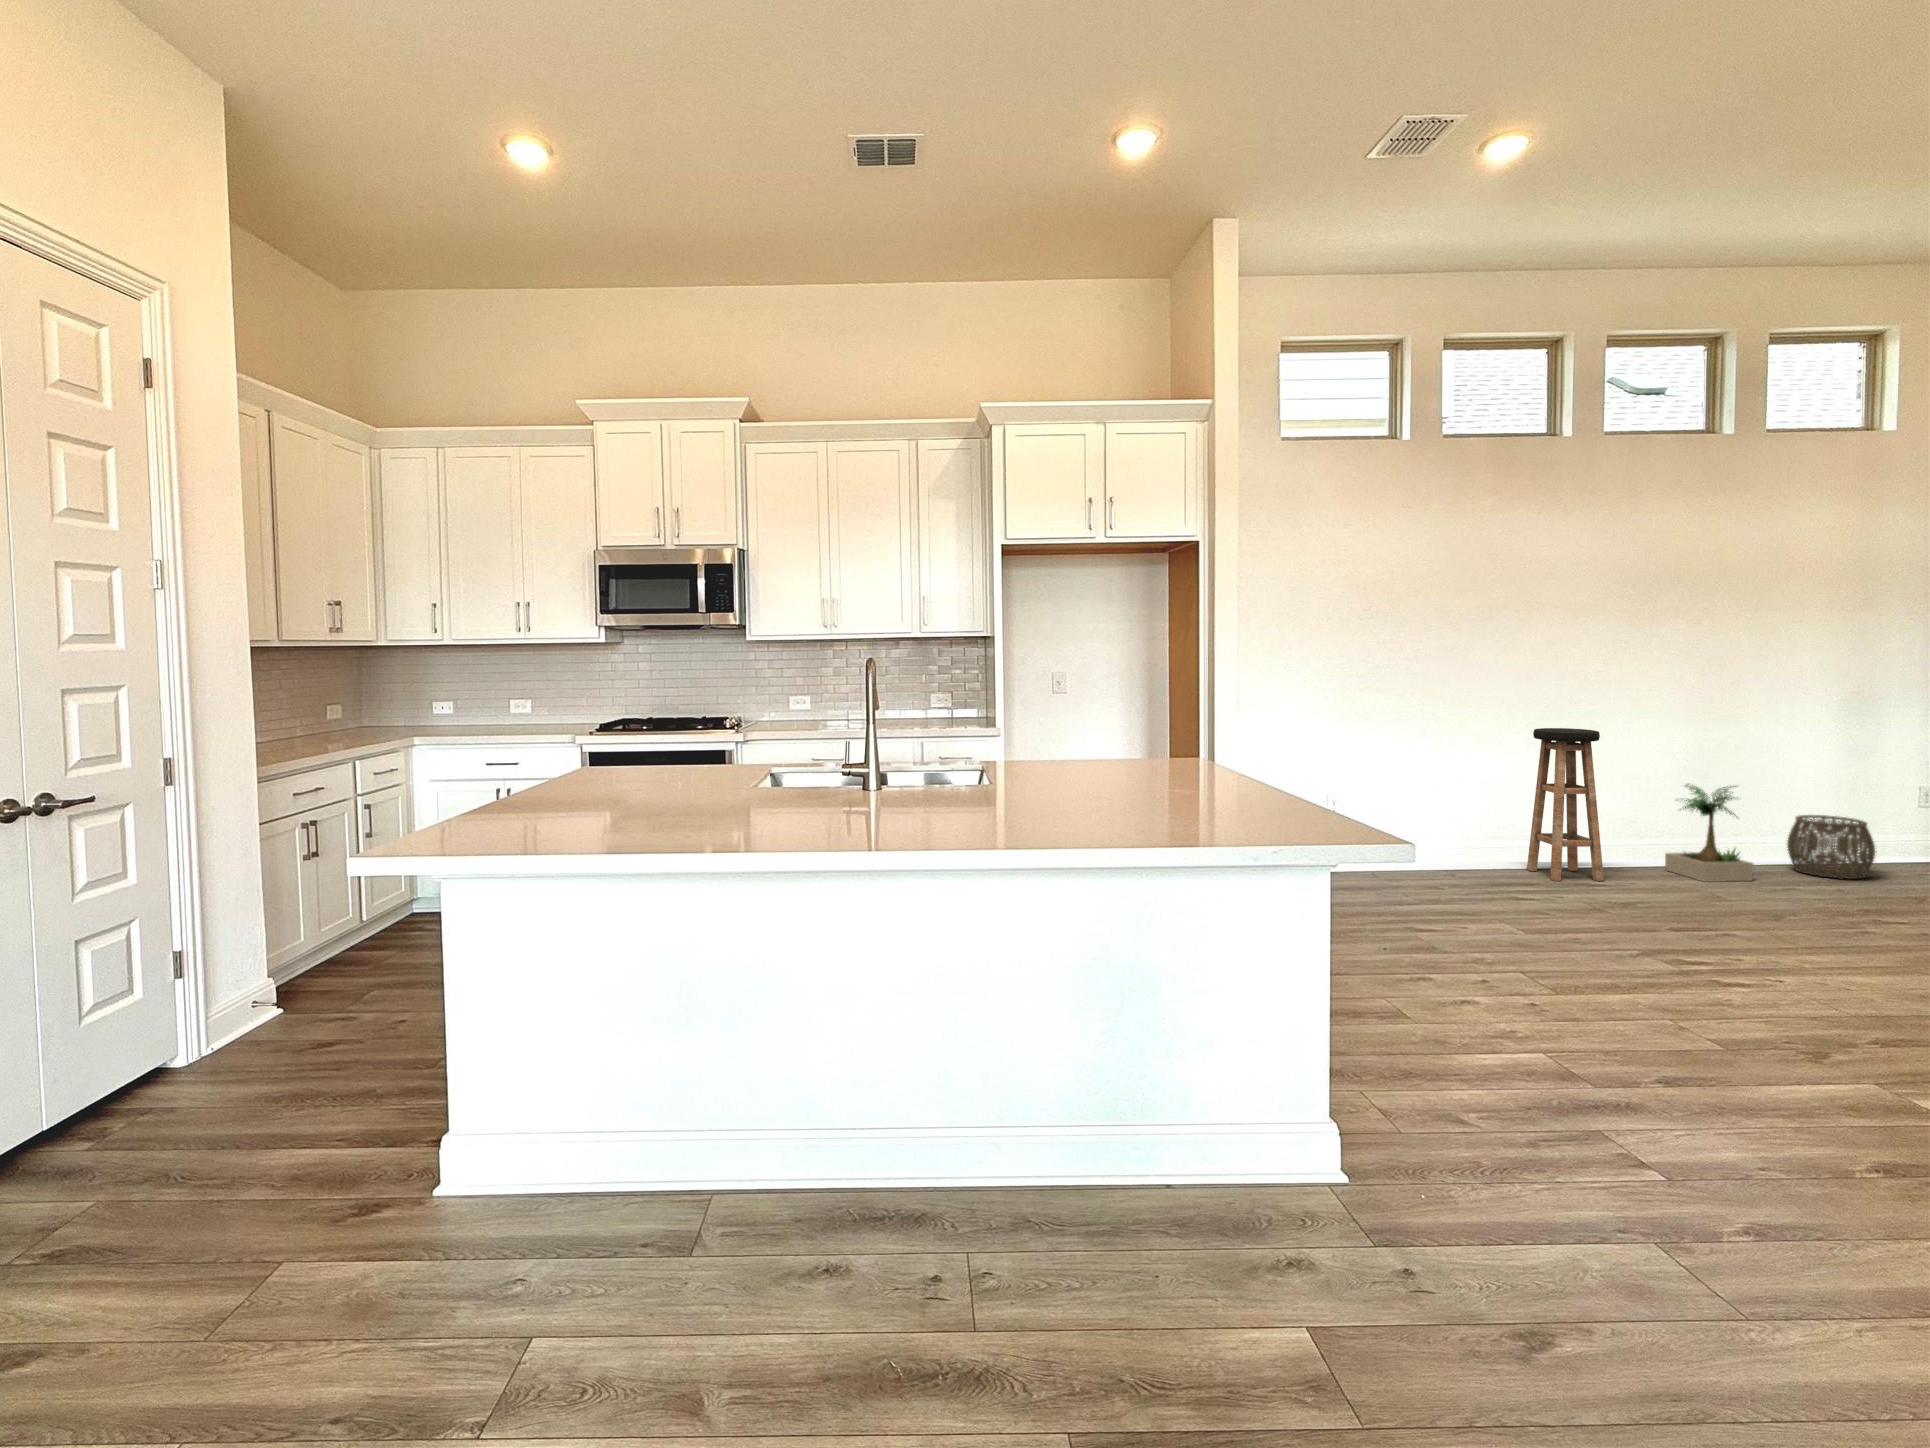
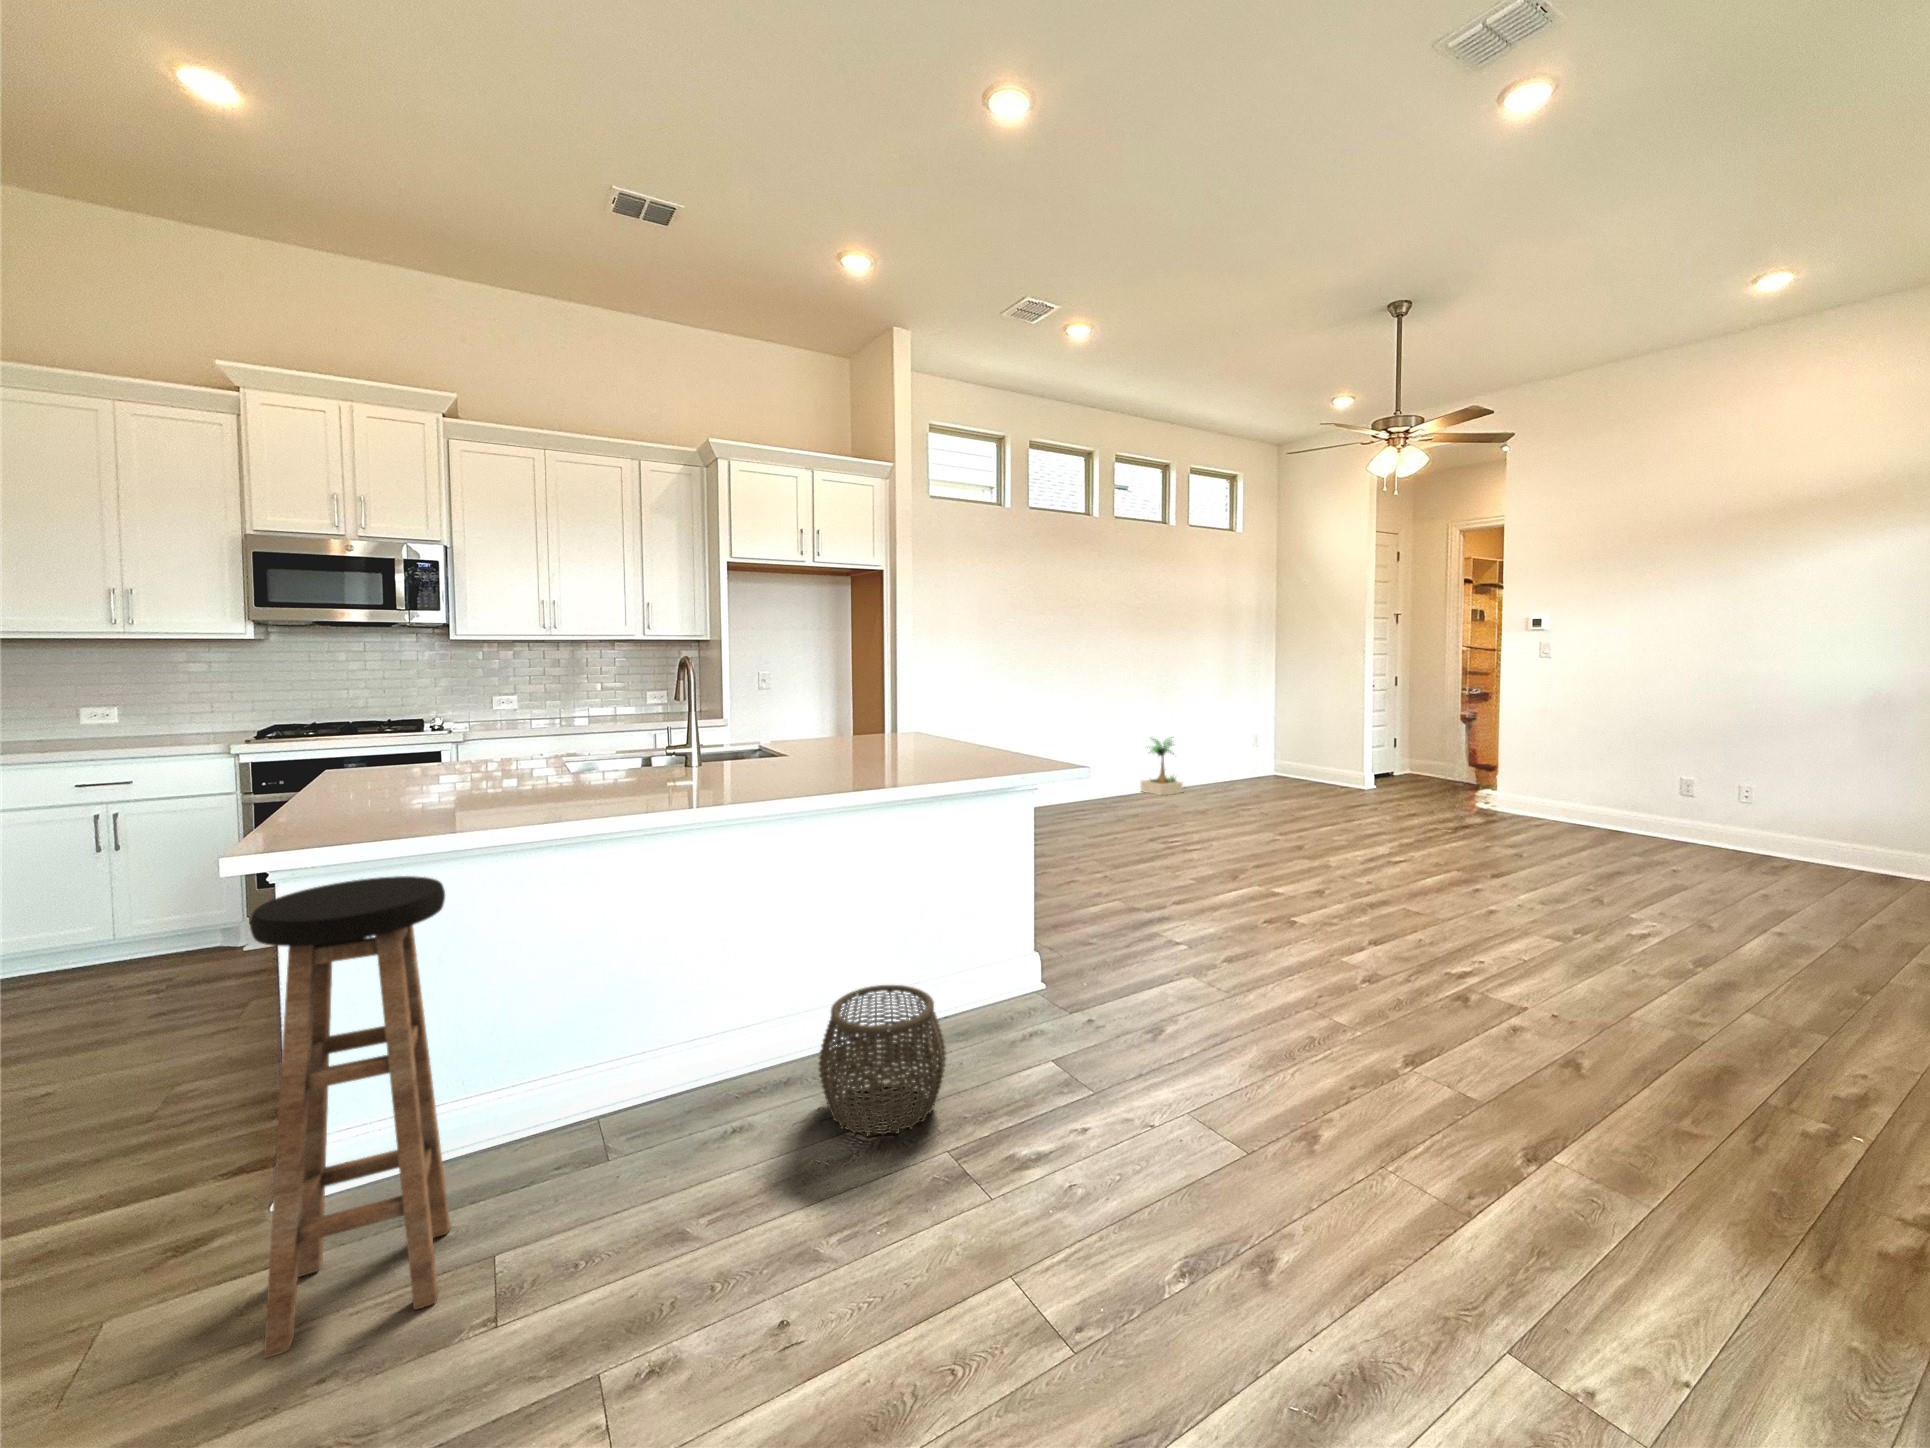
bar stool: present [1527,728,1604,881] -> present [250,876,450,1358]
woven basket: present [1787,815,1875,879] -> present [819,985,946,1136]

